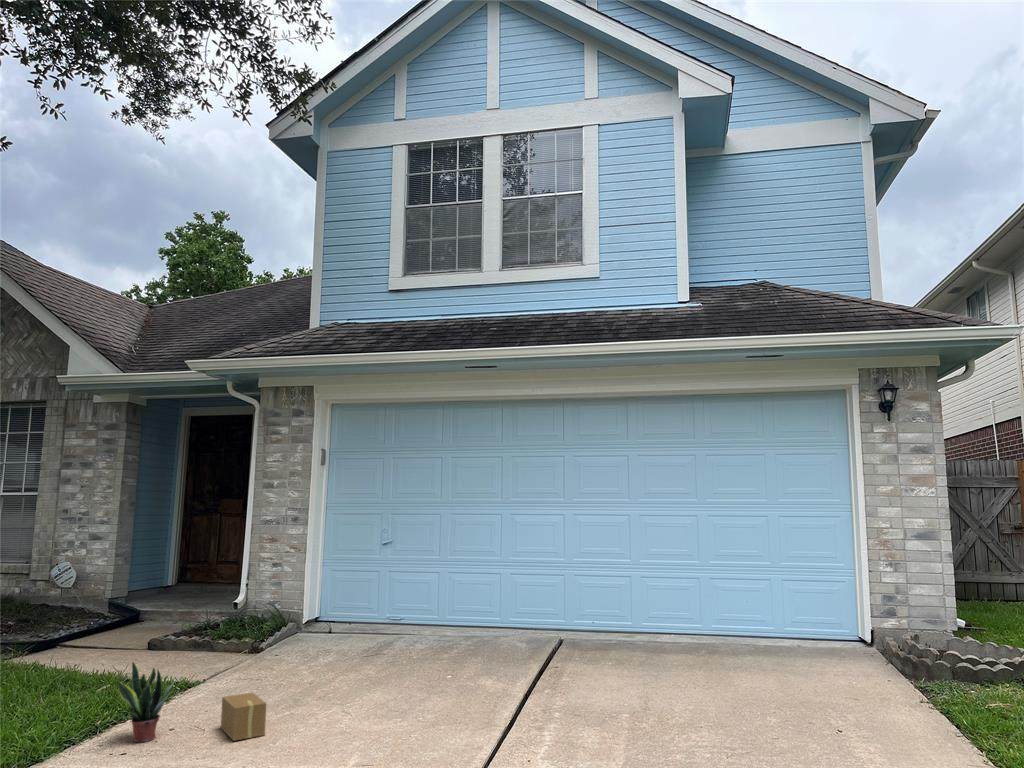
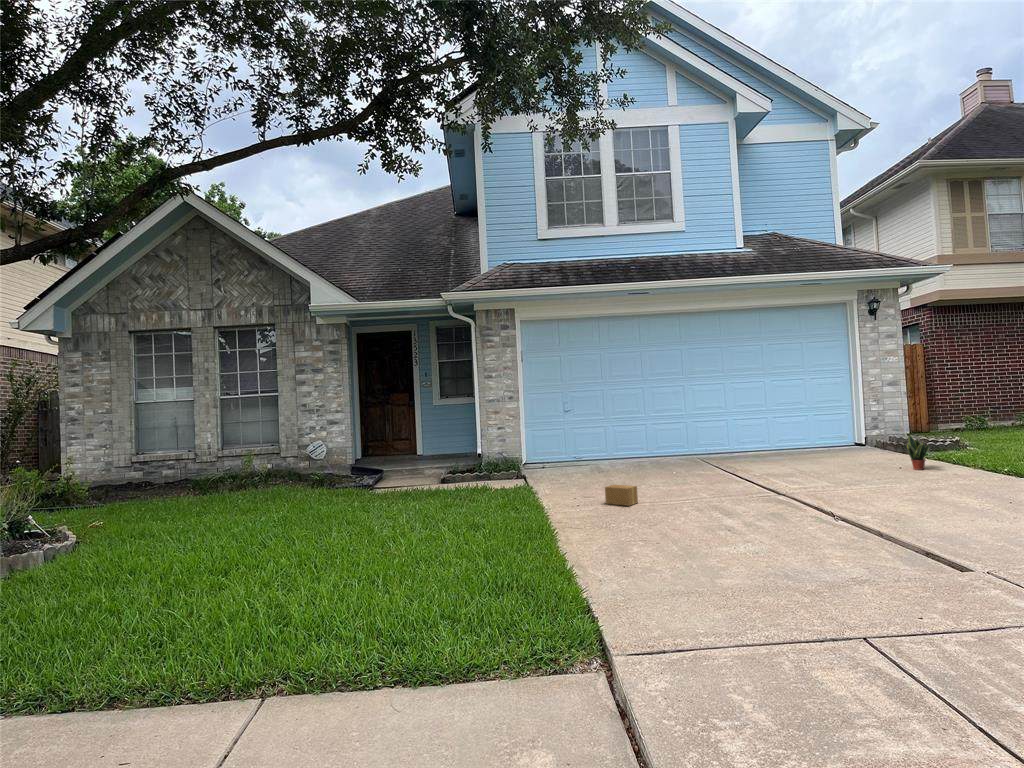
potted plant: present [118,662,175,742] -> present [904,435,929,470]

